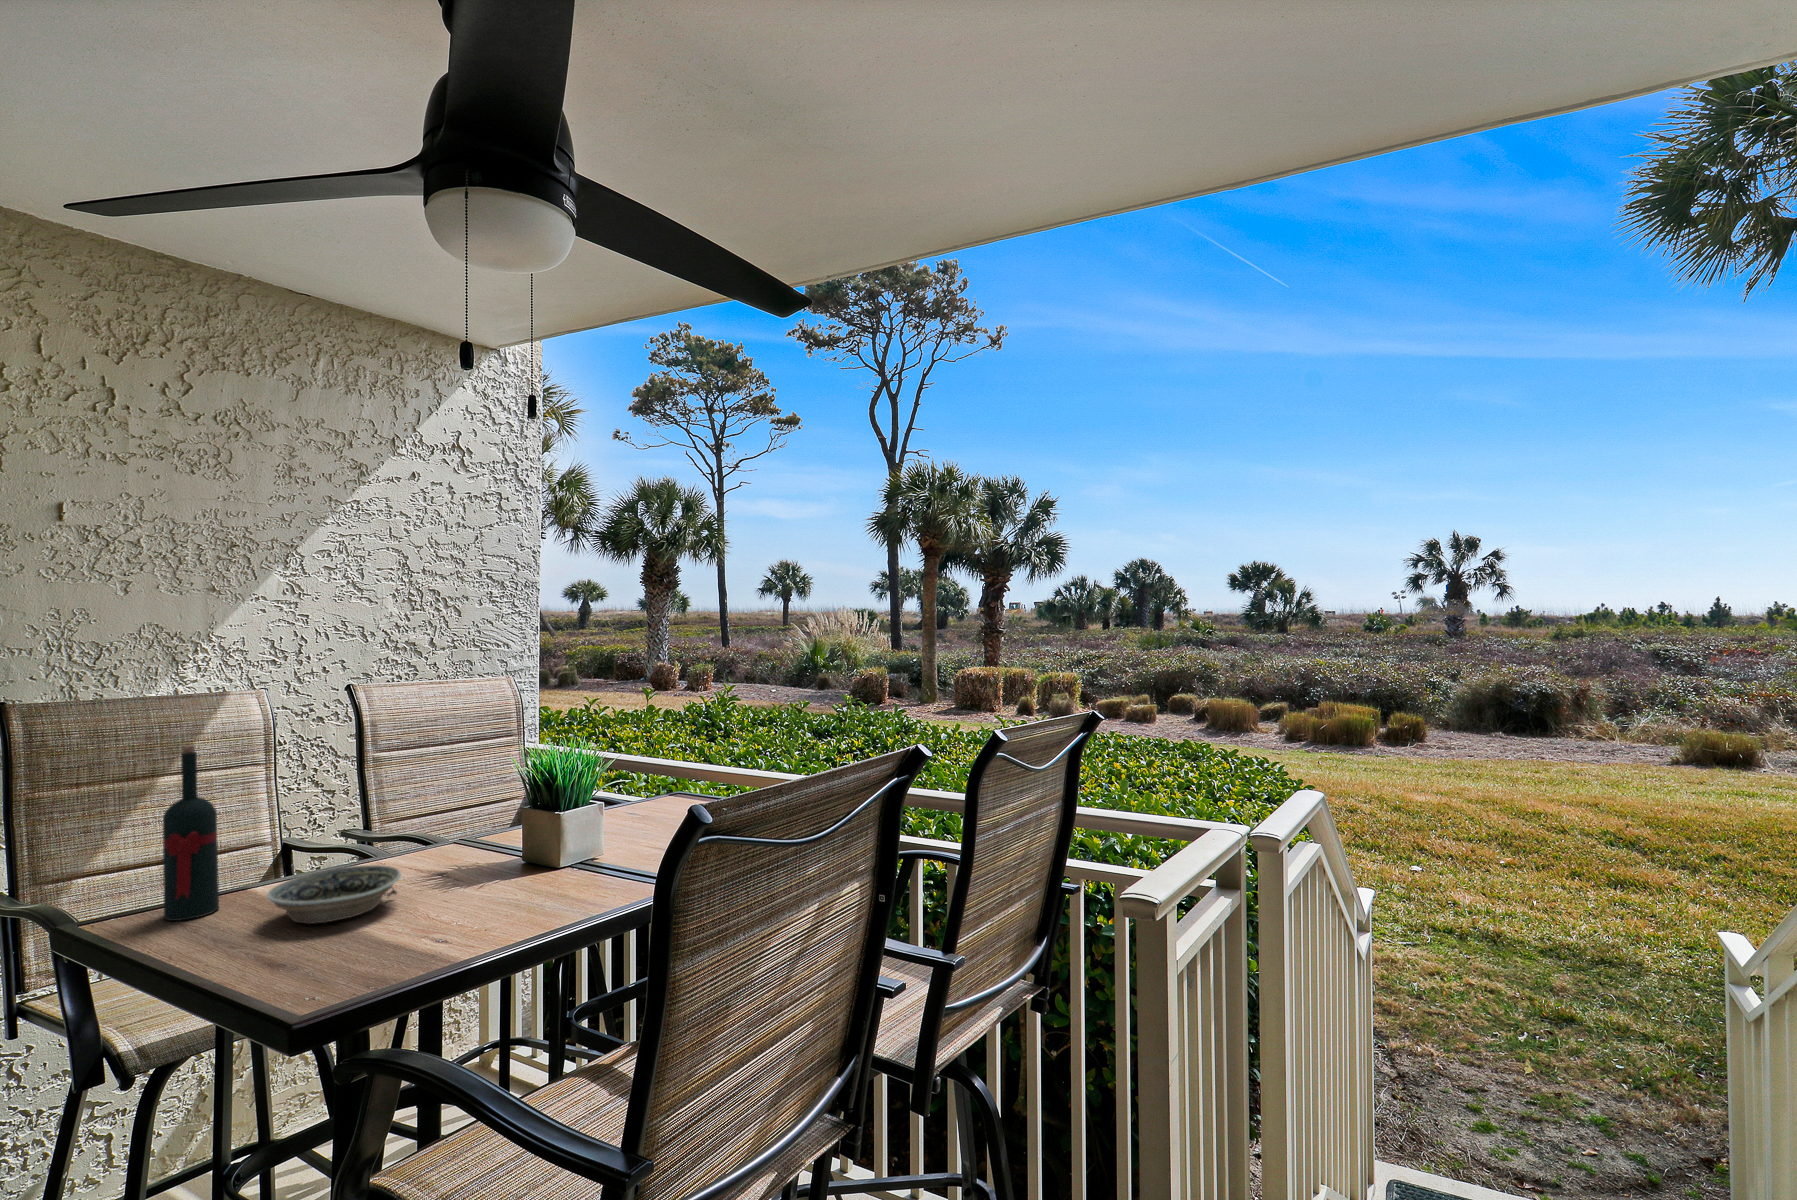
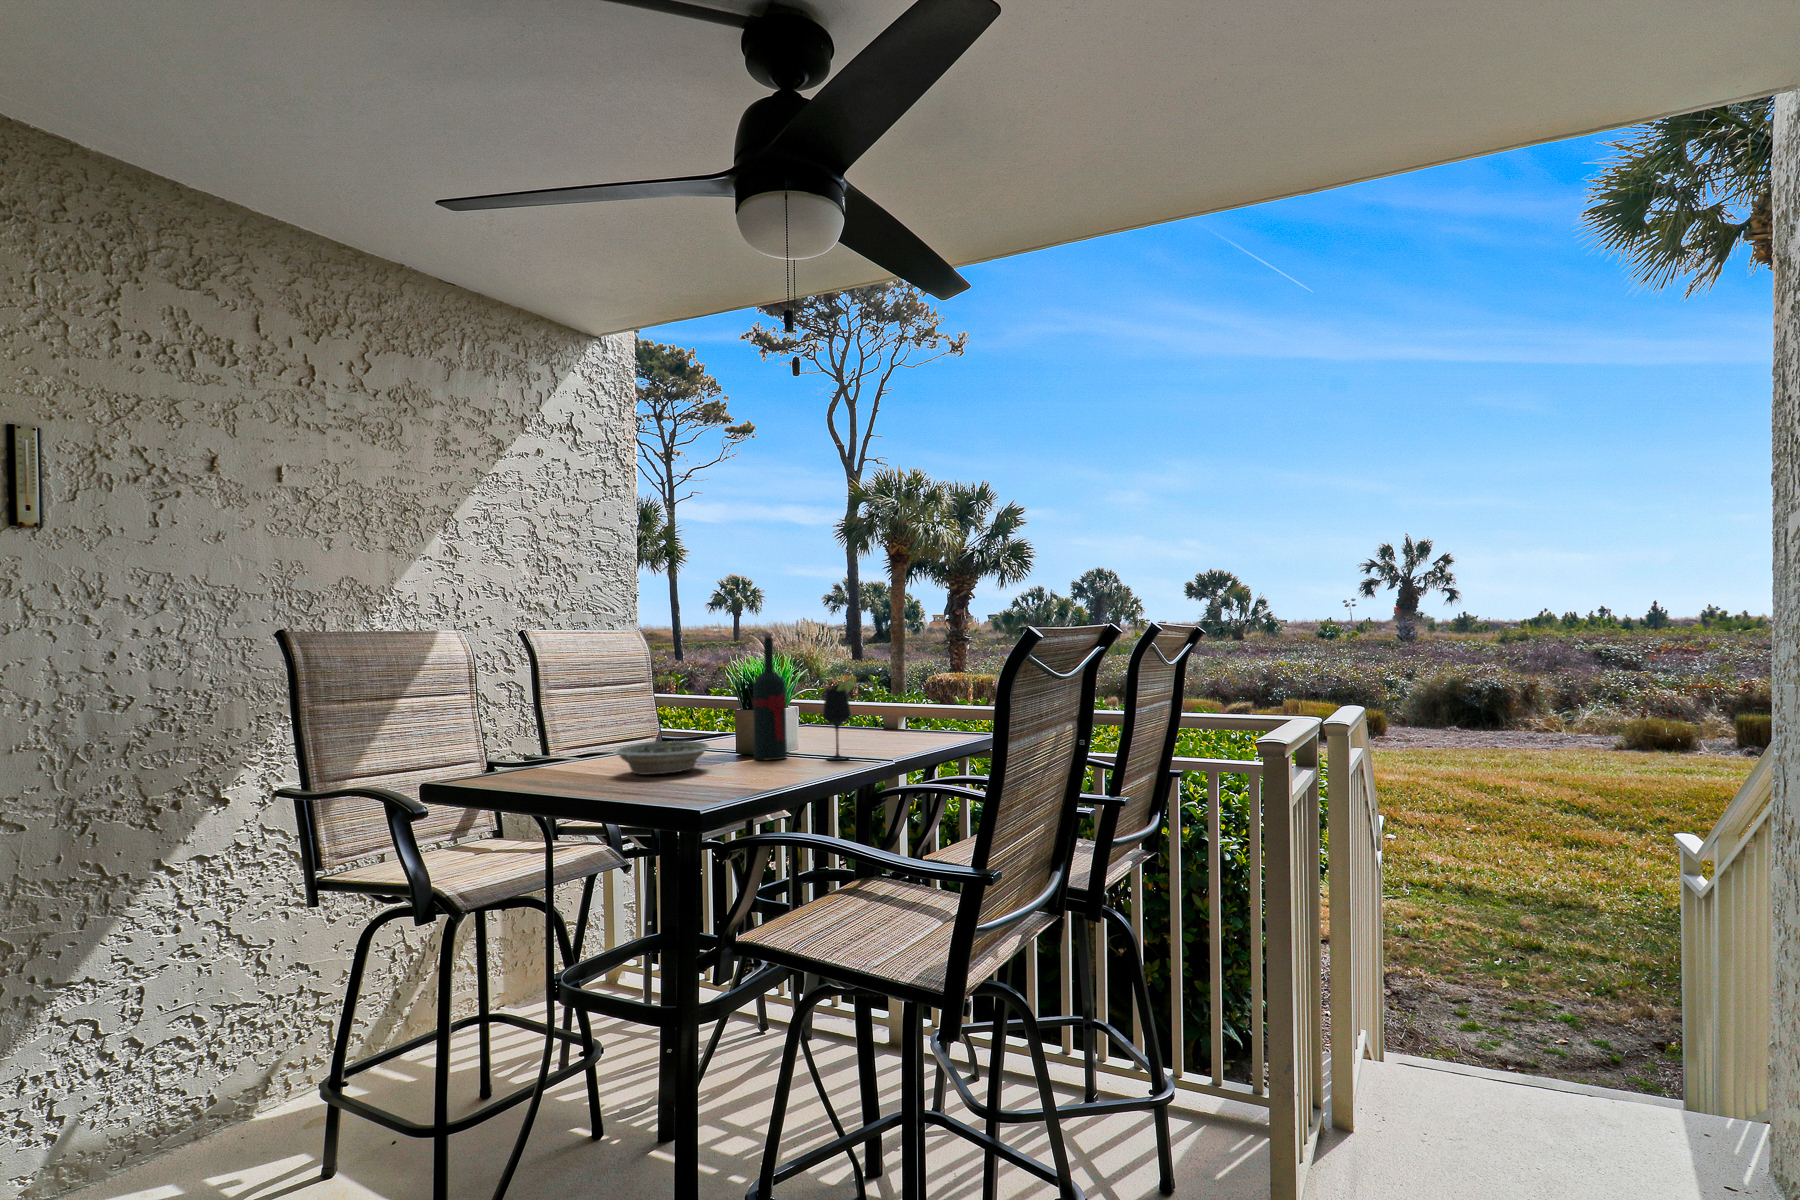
wine bottle: present [163,745,219,921] -> present [753,632,787,760]
wine glass: none [553,788,595,897] -> present [823,675,855,760]

